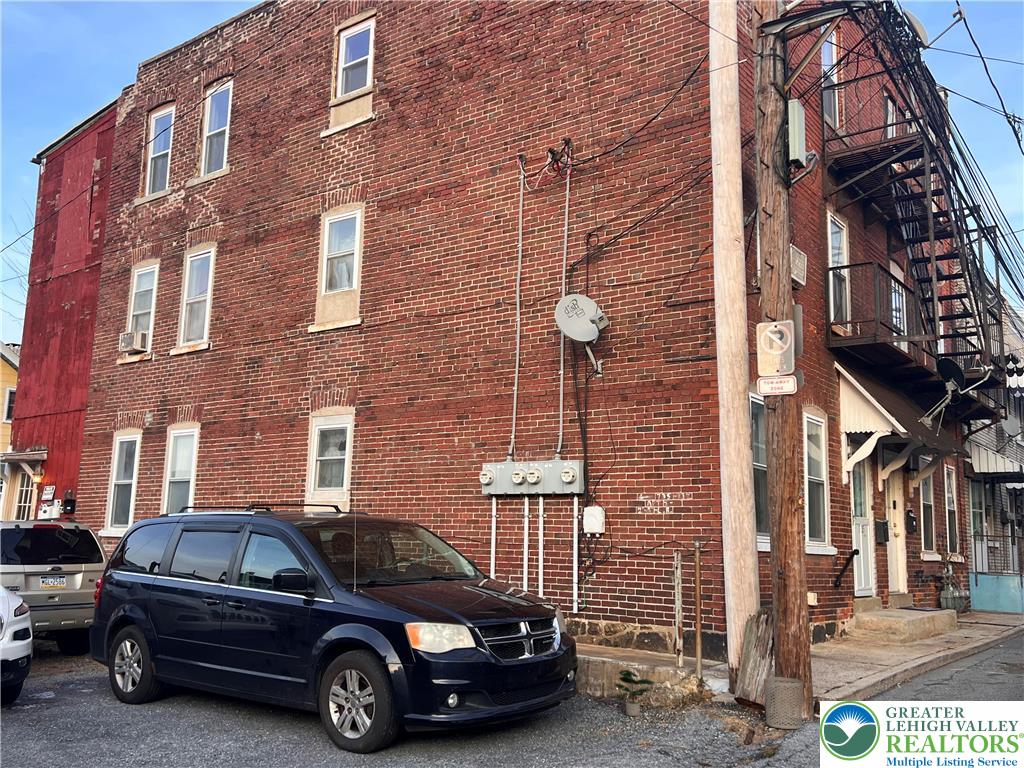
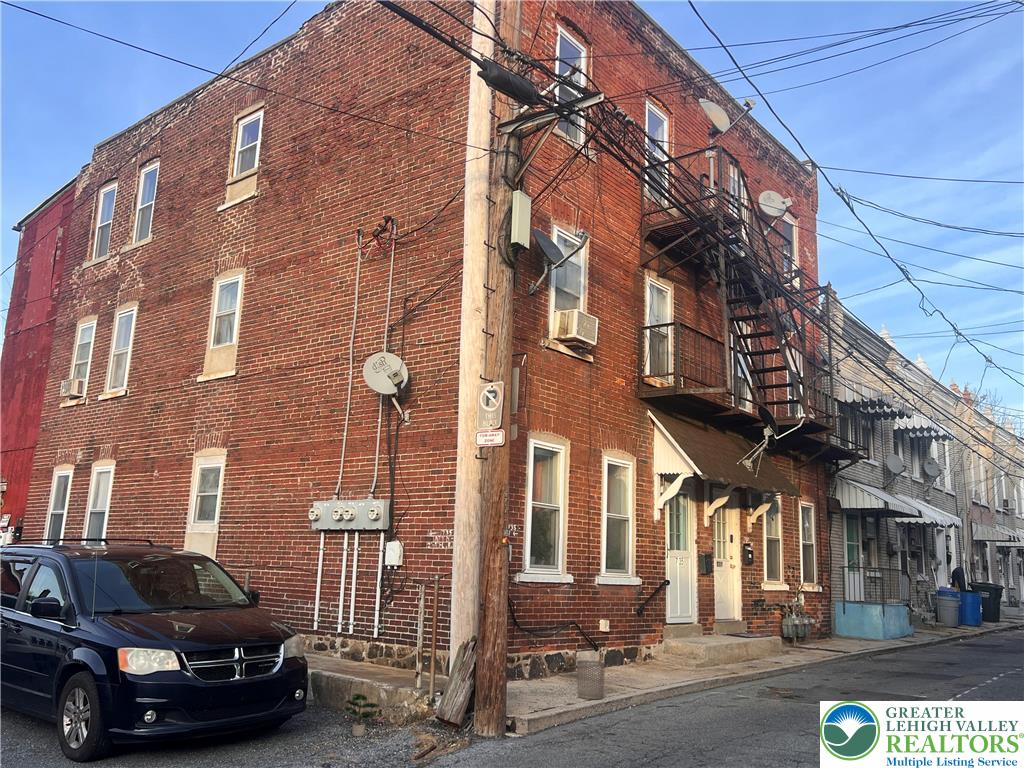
waste bin: present [764,677,803,729] -> present [577,661,605,699]

